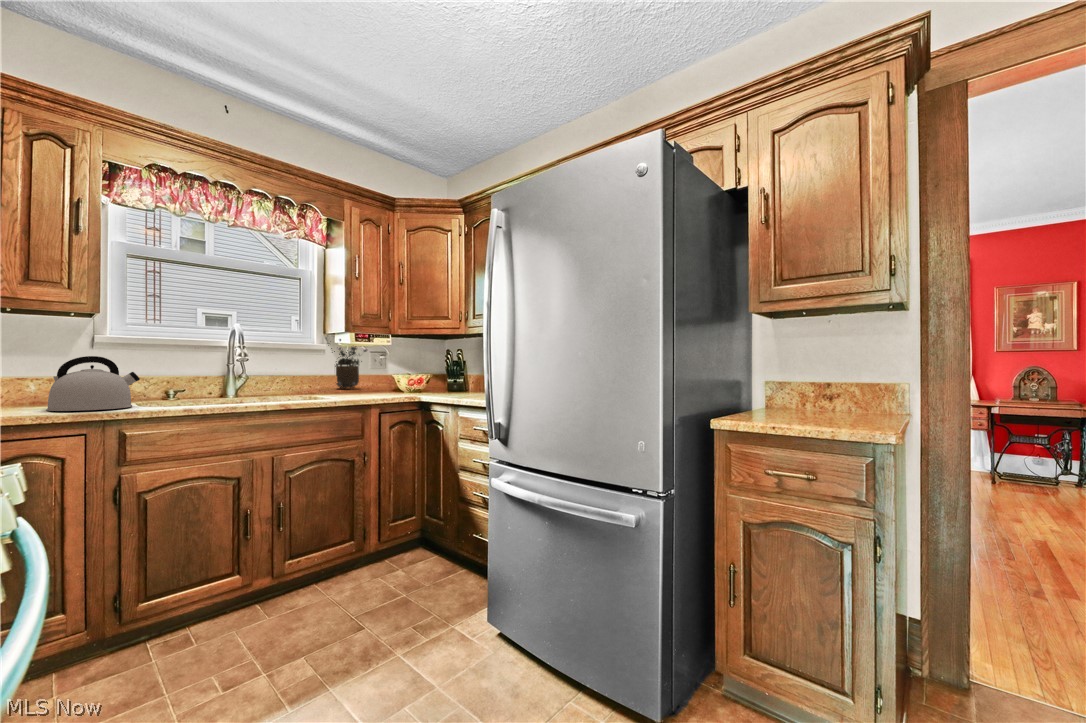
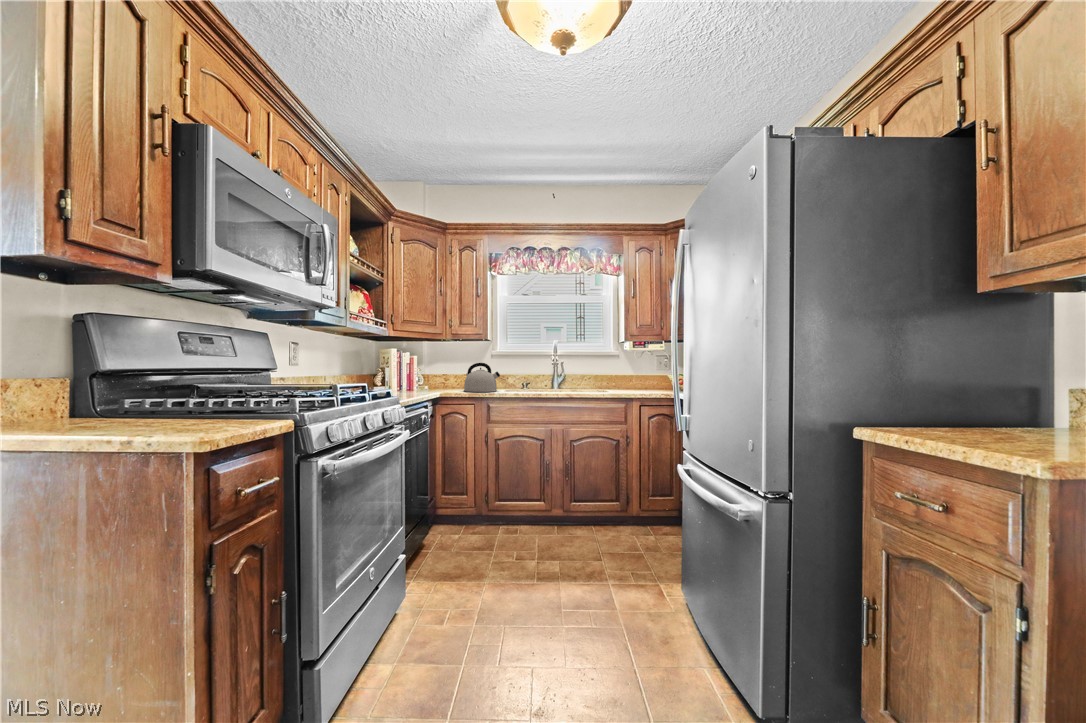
potted plant: present [326,338,367,388] -> none [618,341,650,386]

